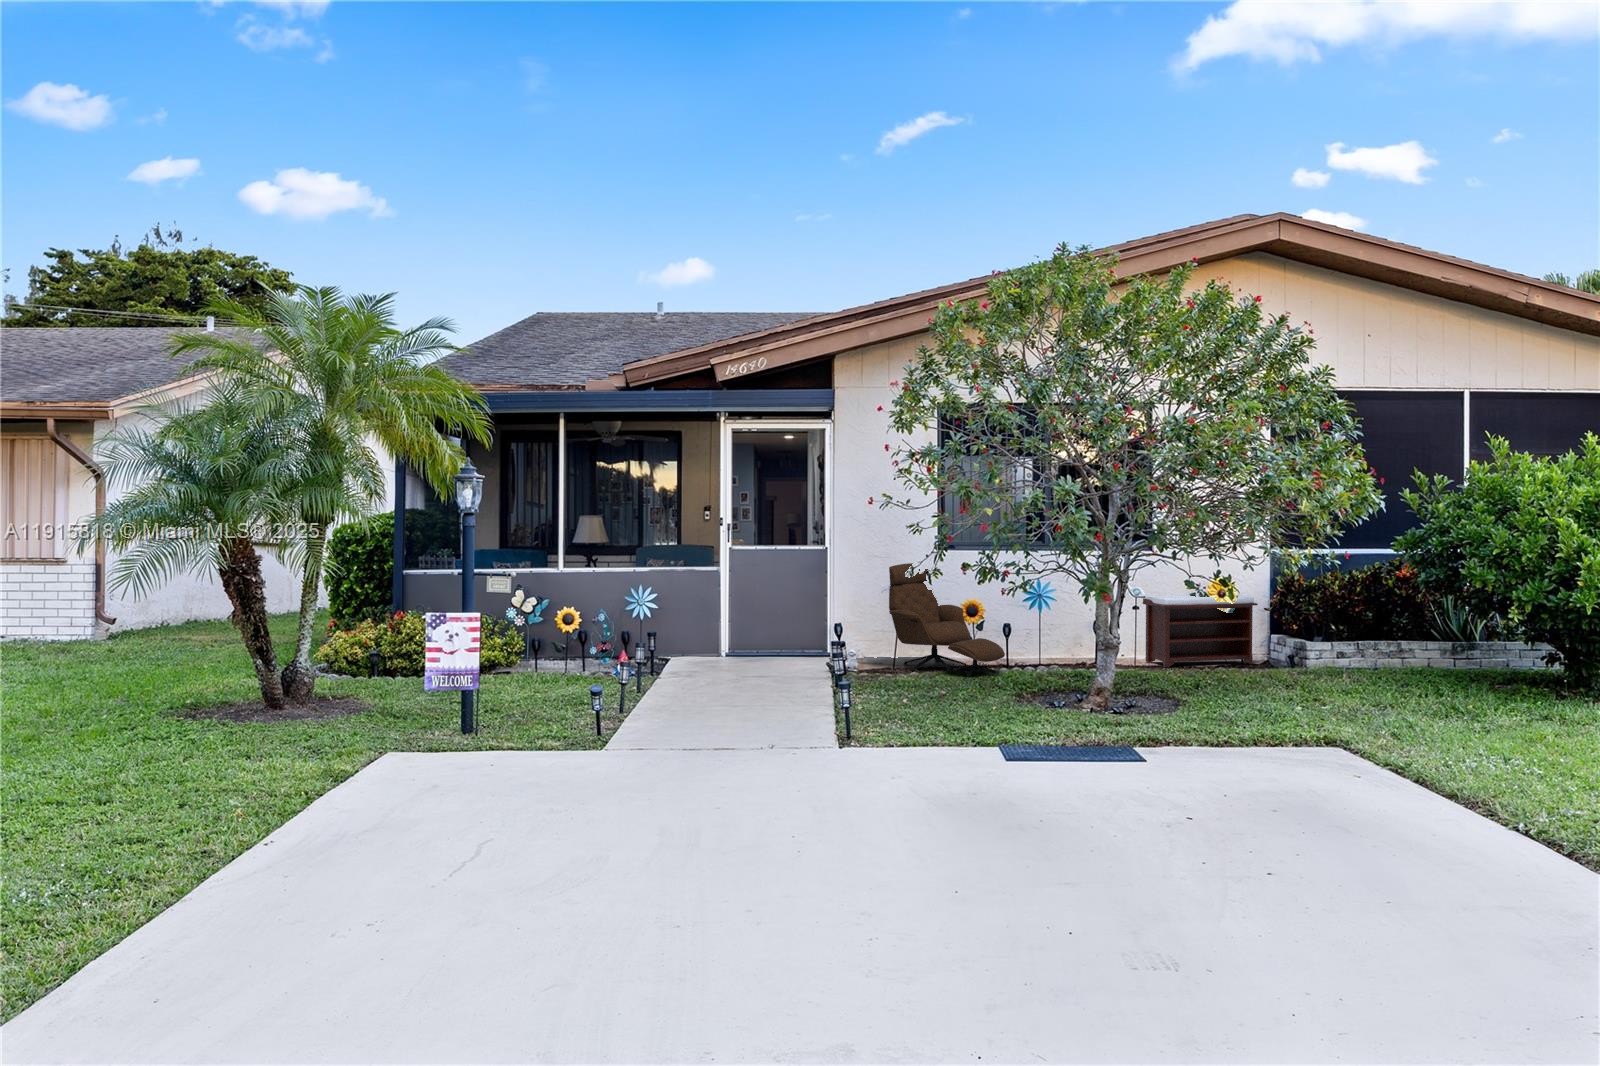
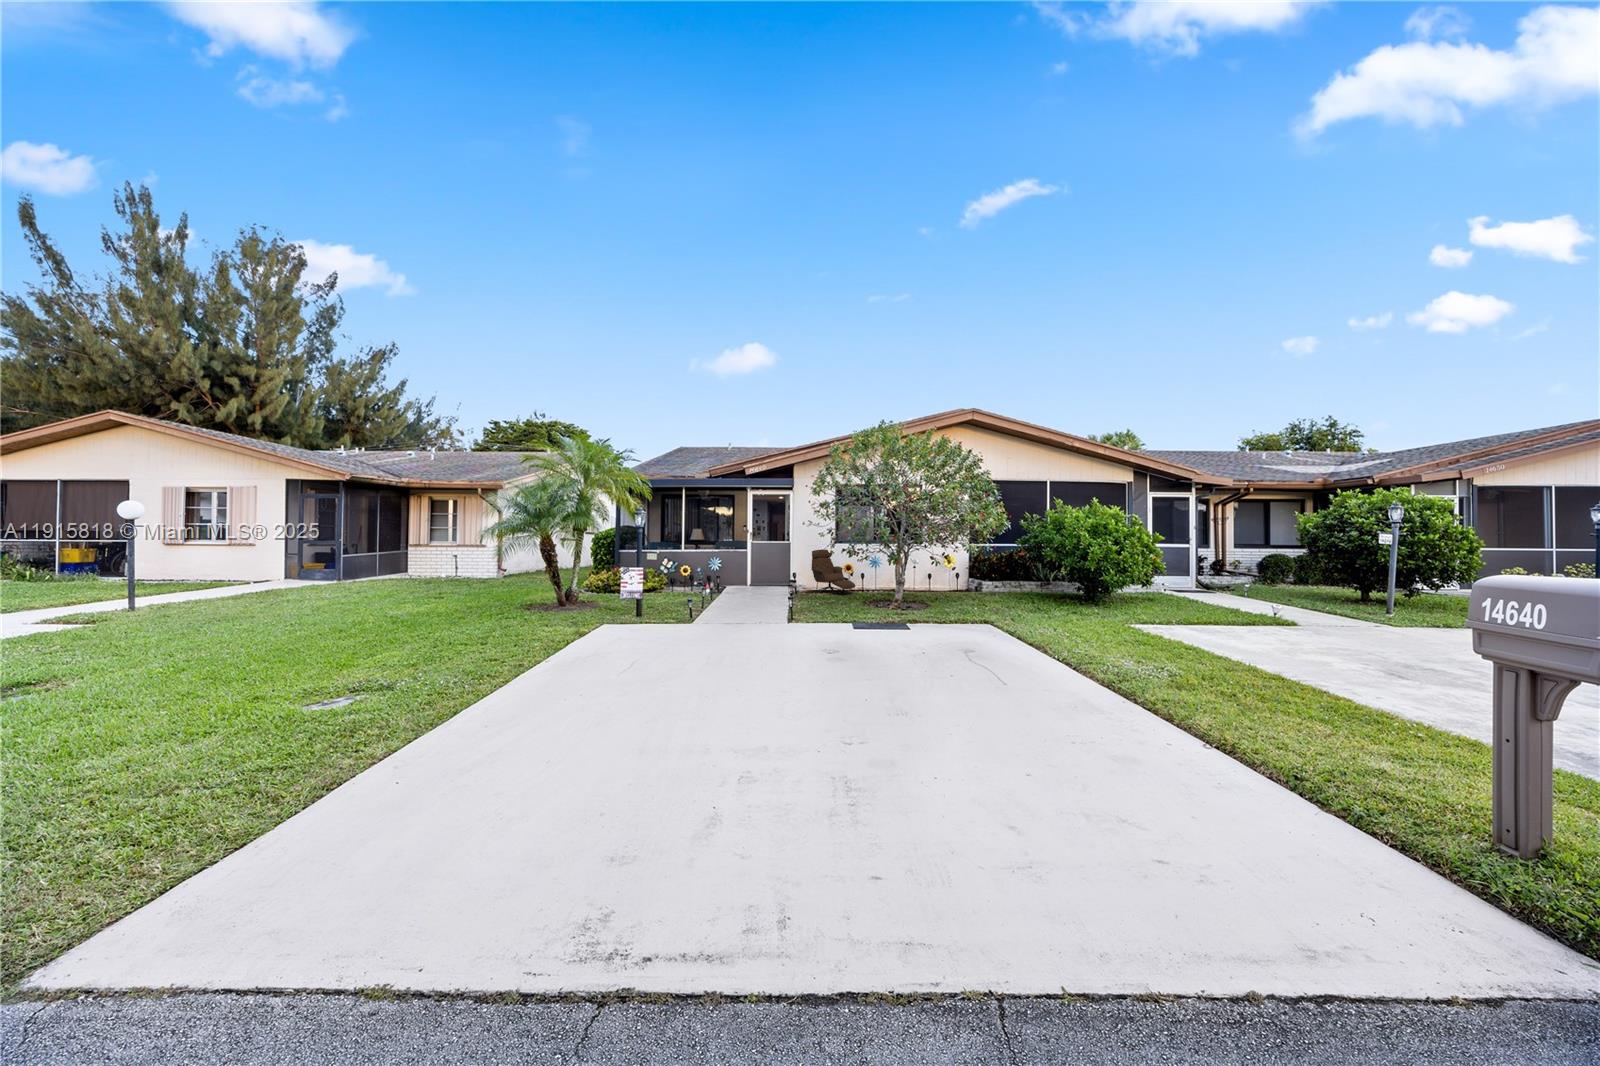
bench: present [1143,594,1258,667] -> none [917,562,963,592]

